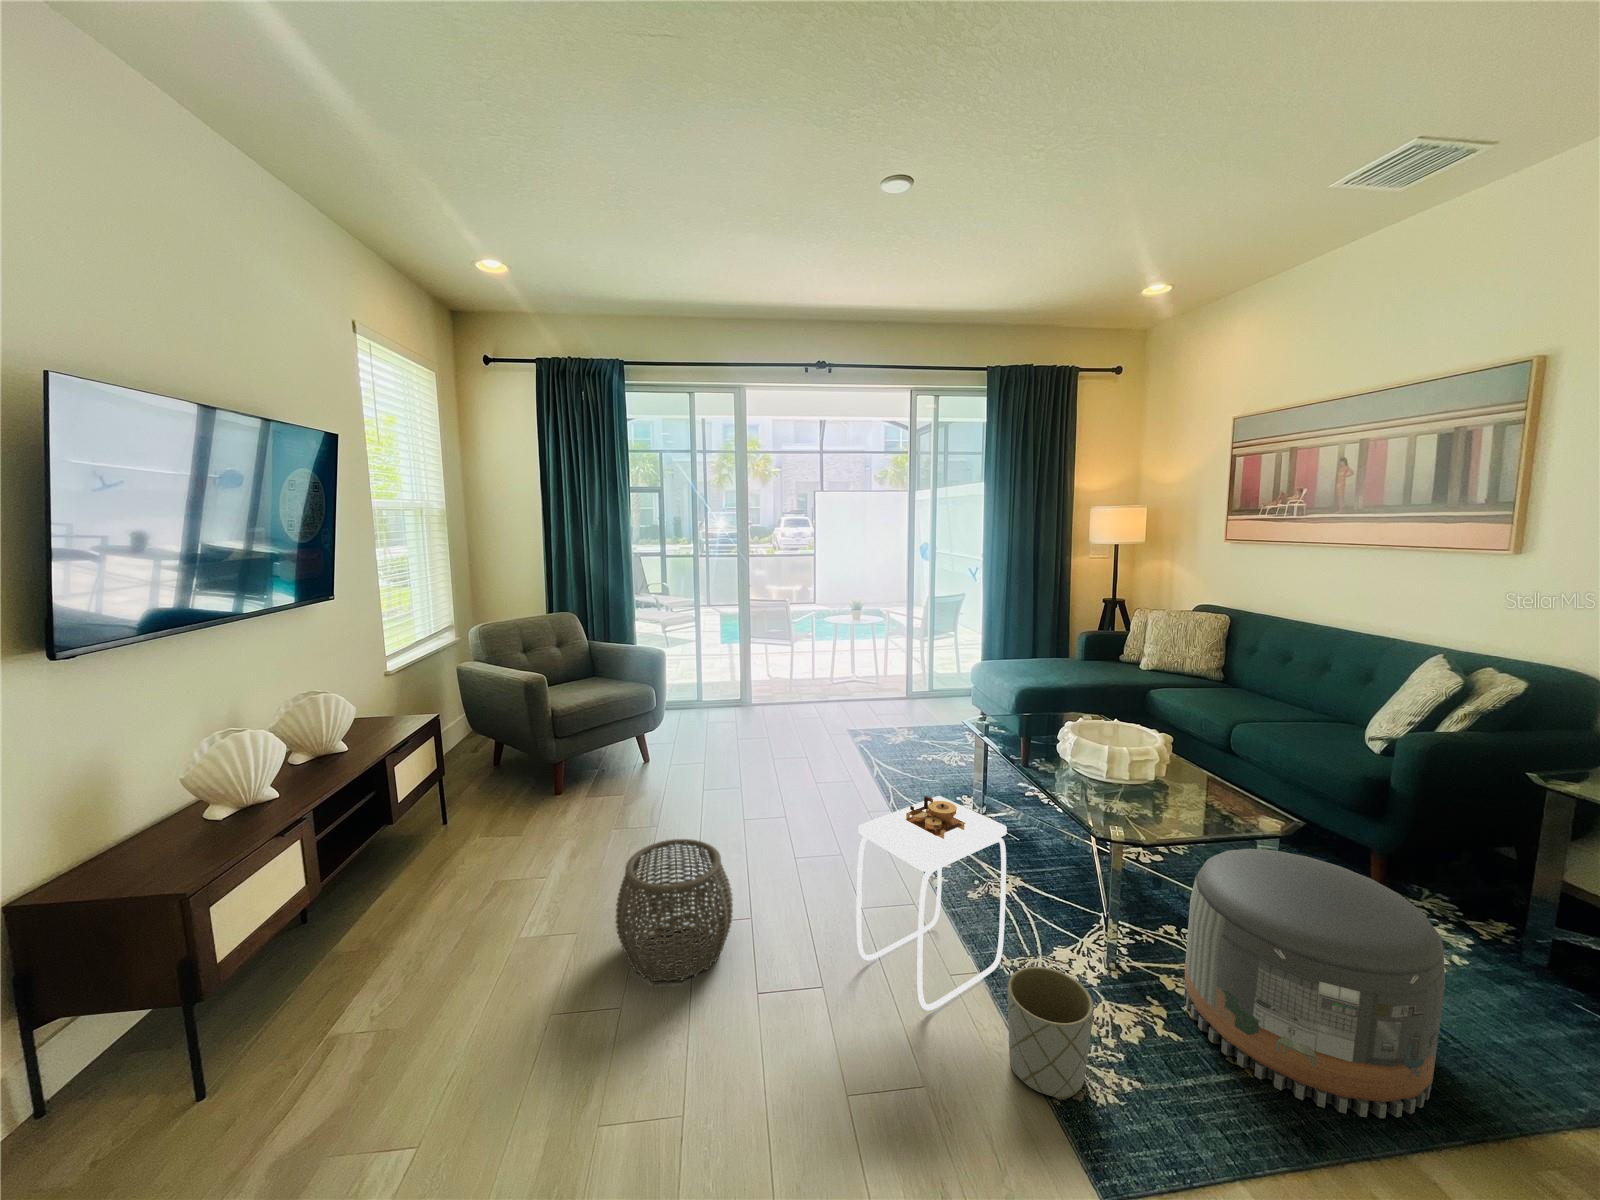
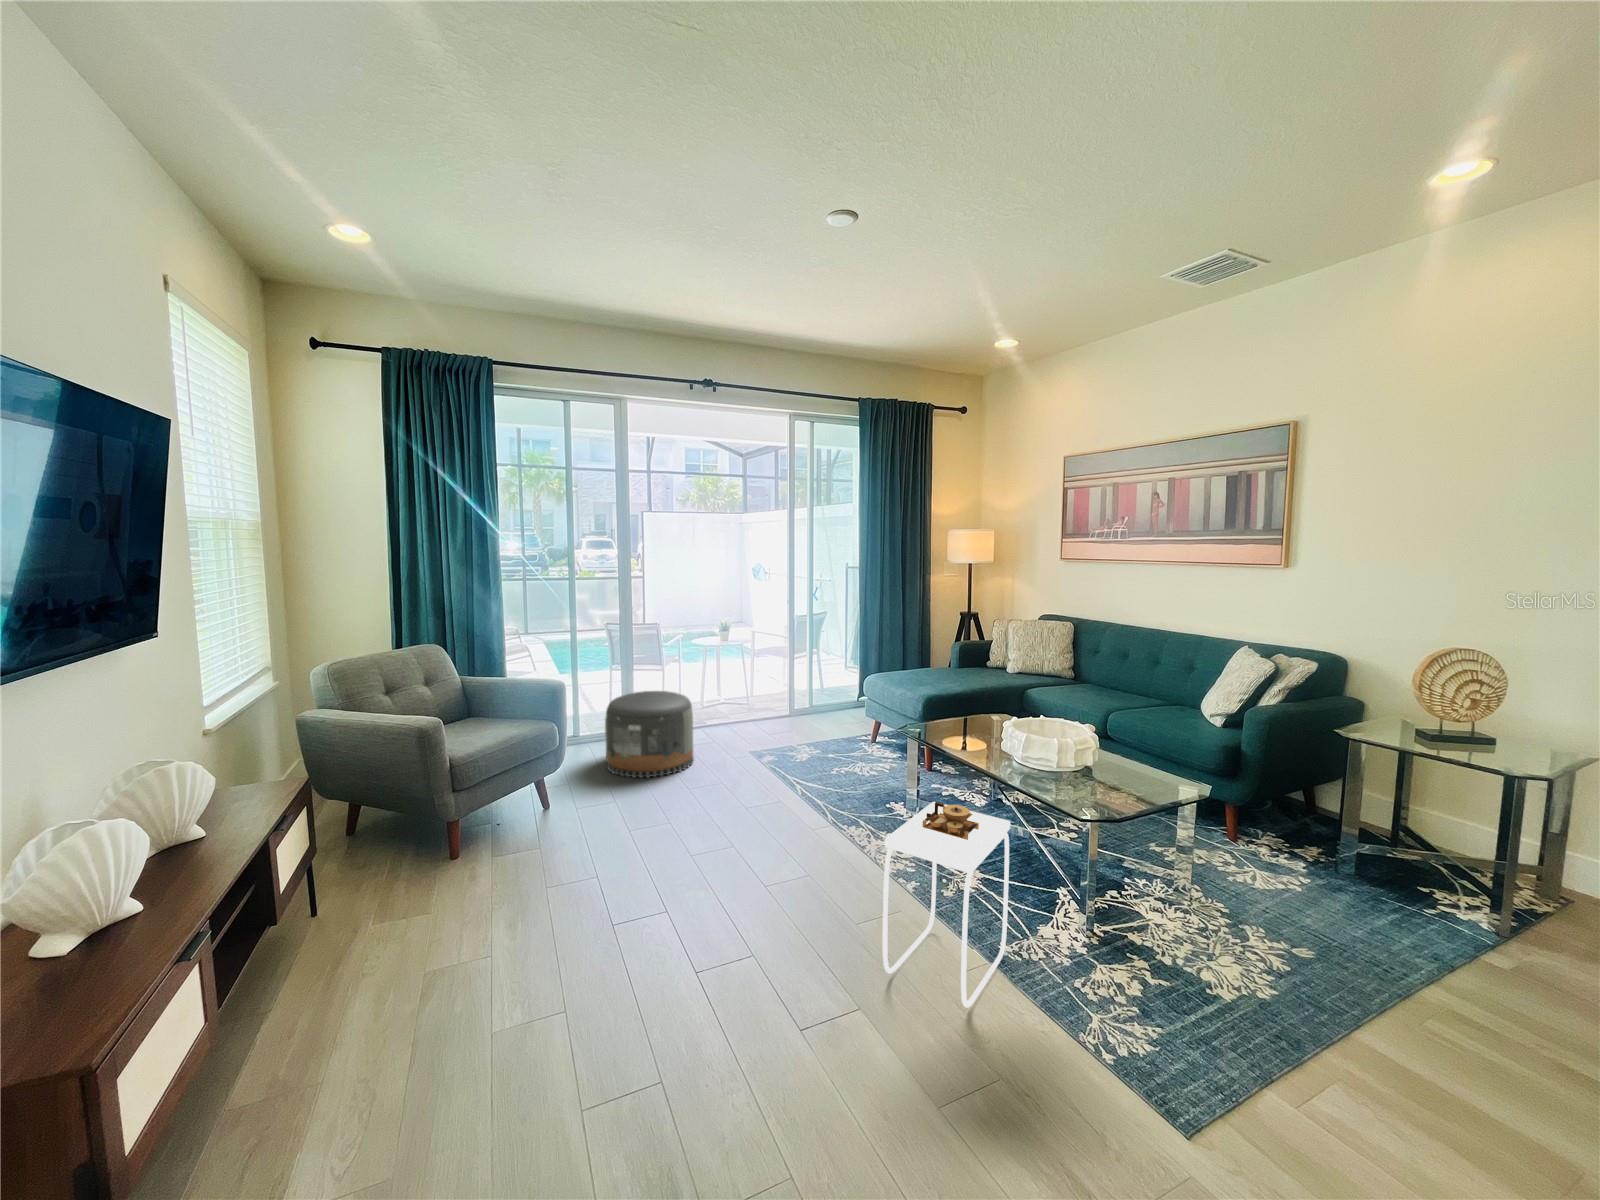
woven basket: present [616,839,733,982] -> none [629,881,756,1044]
pouf: present [1184,849,1445,1118] -> present [605,691,694,778]
planter: present [1008,967,1094,1100] -> none [1051,943,1130,1058]

